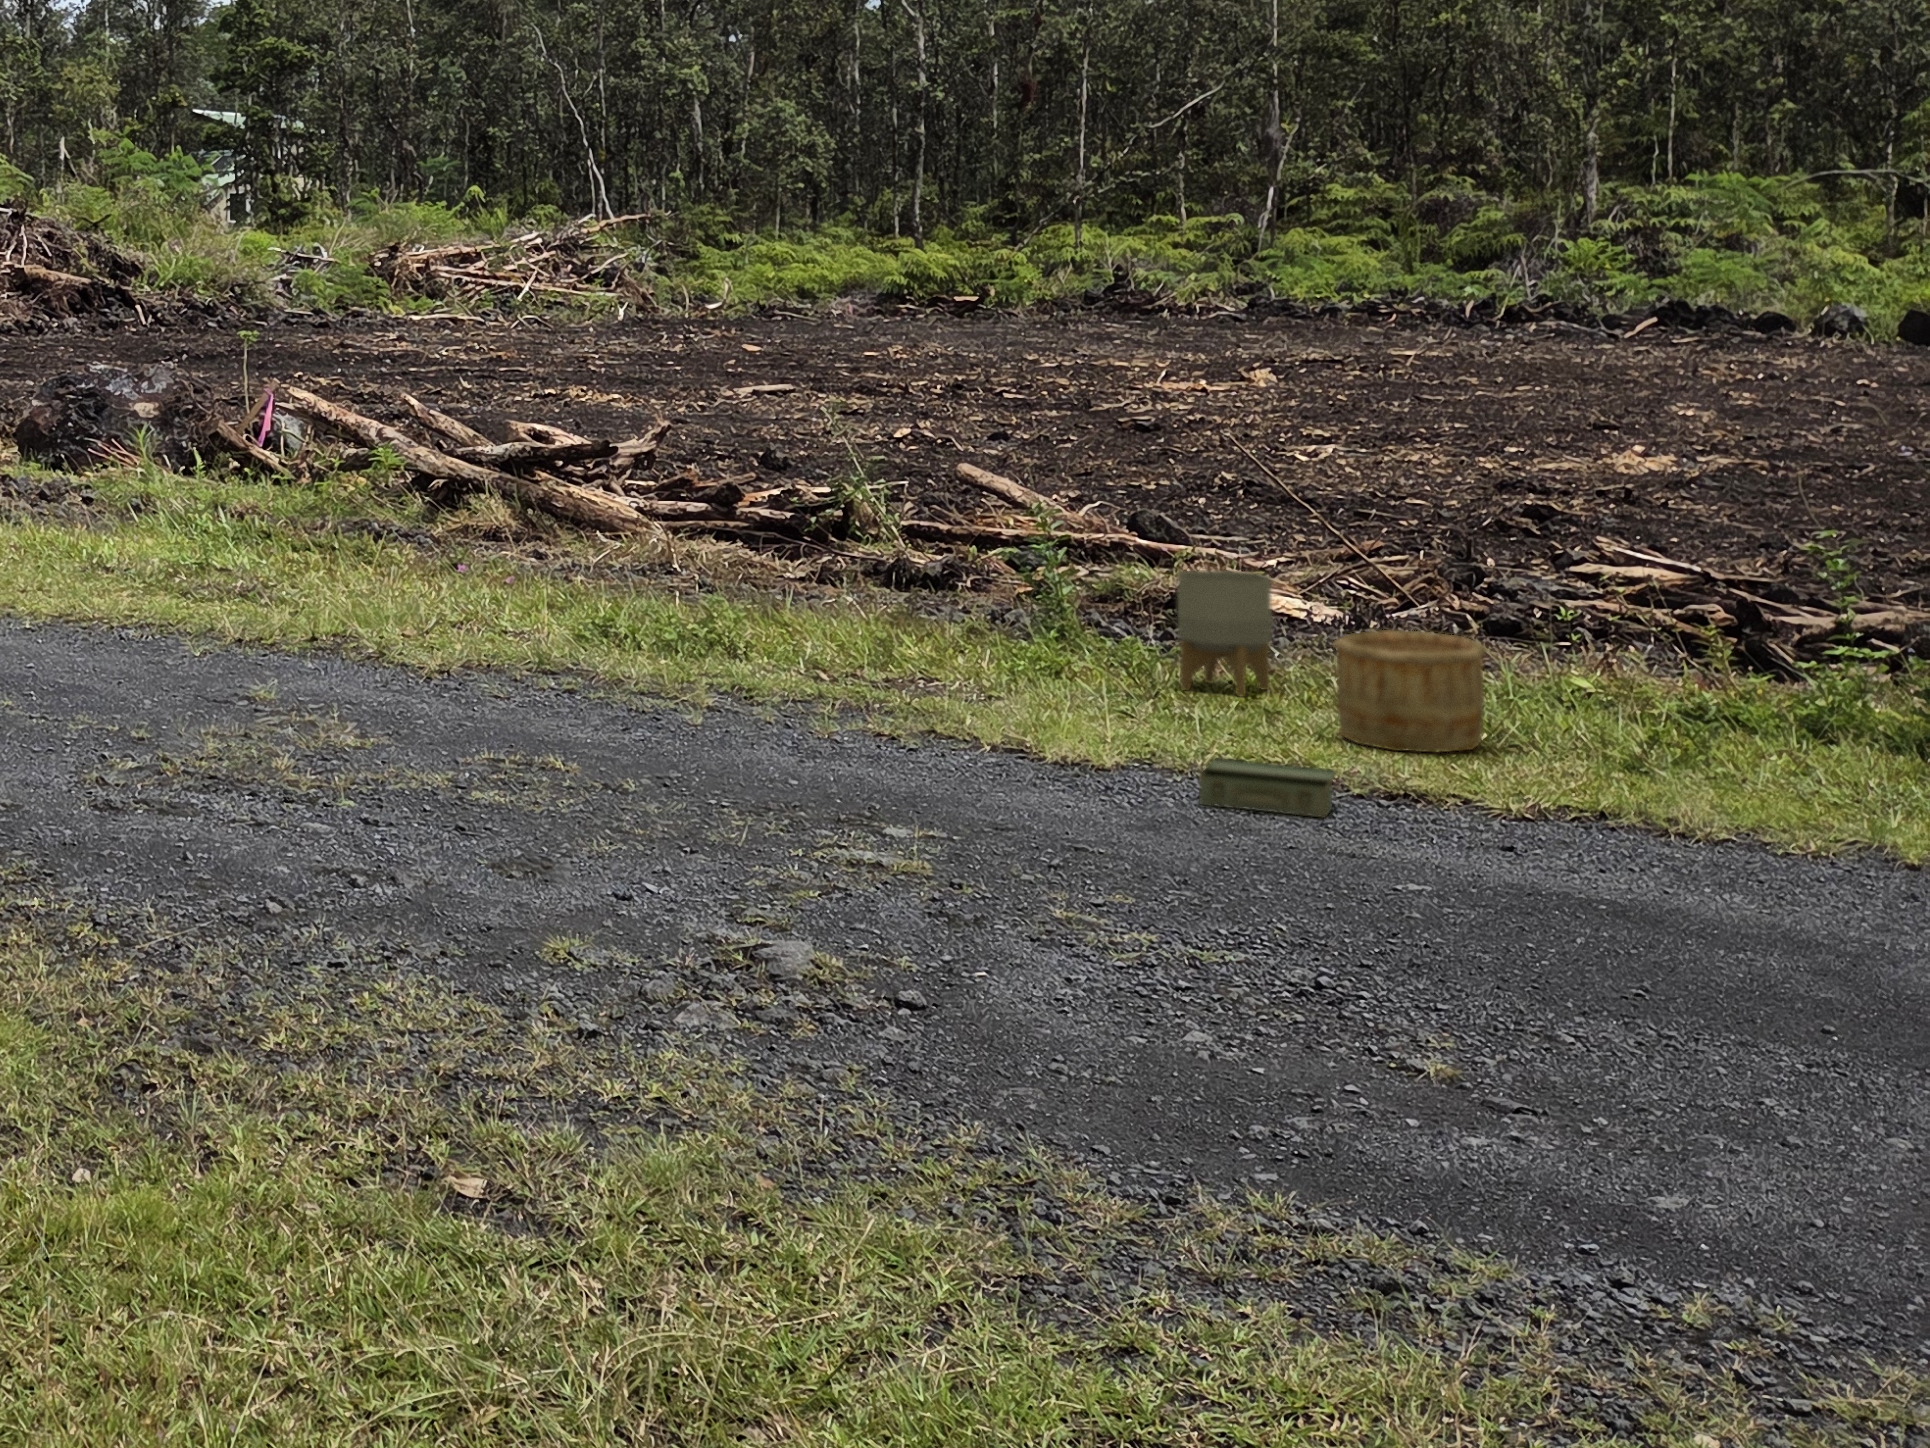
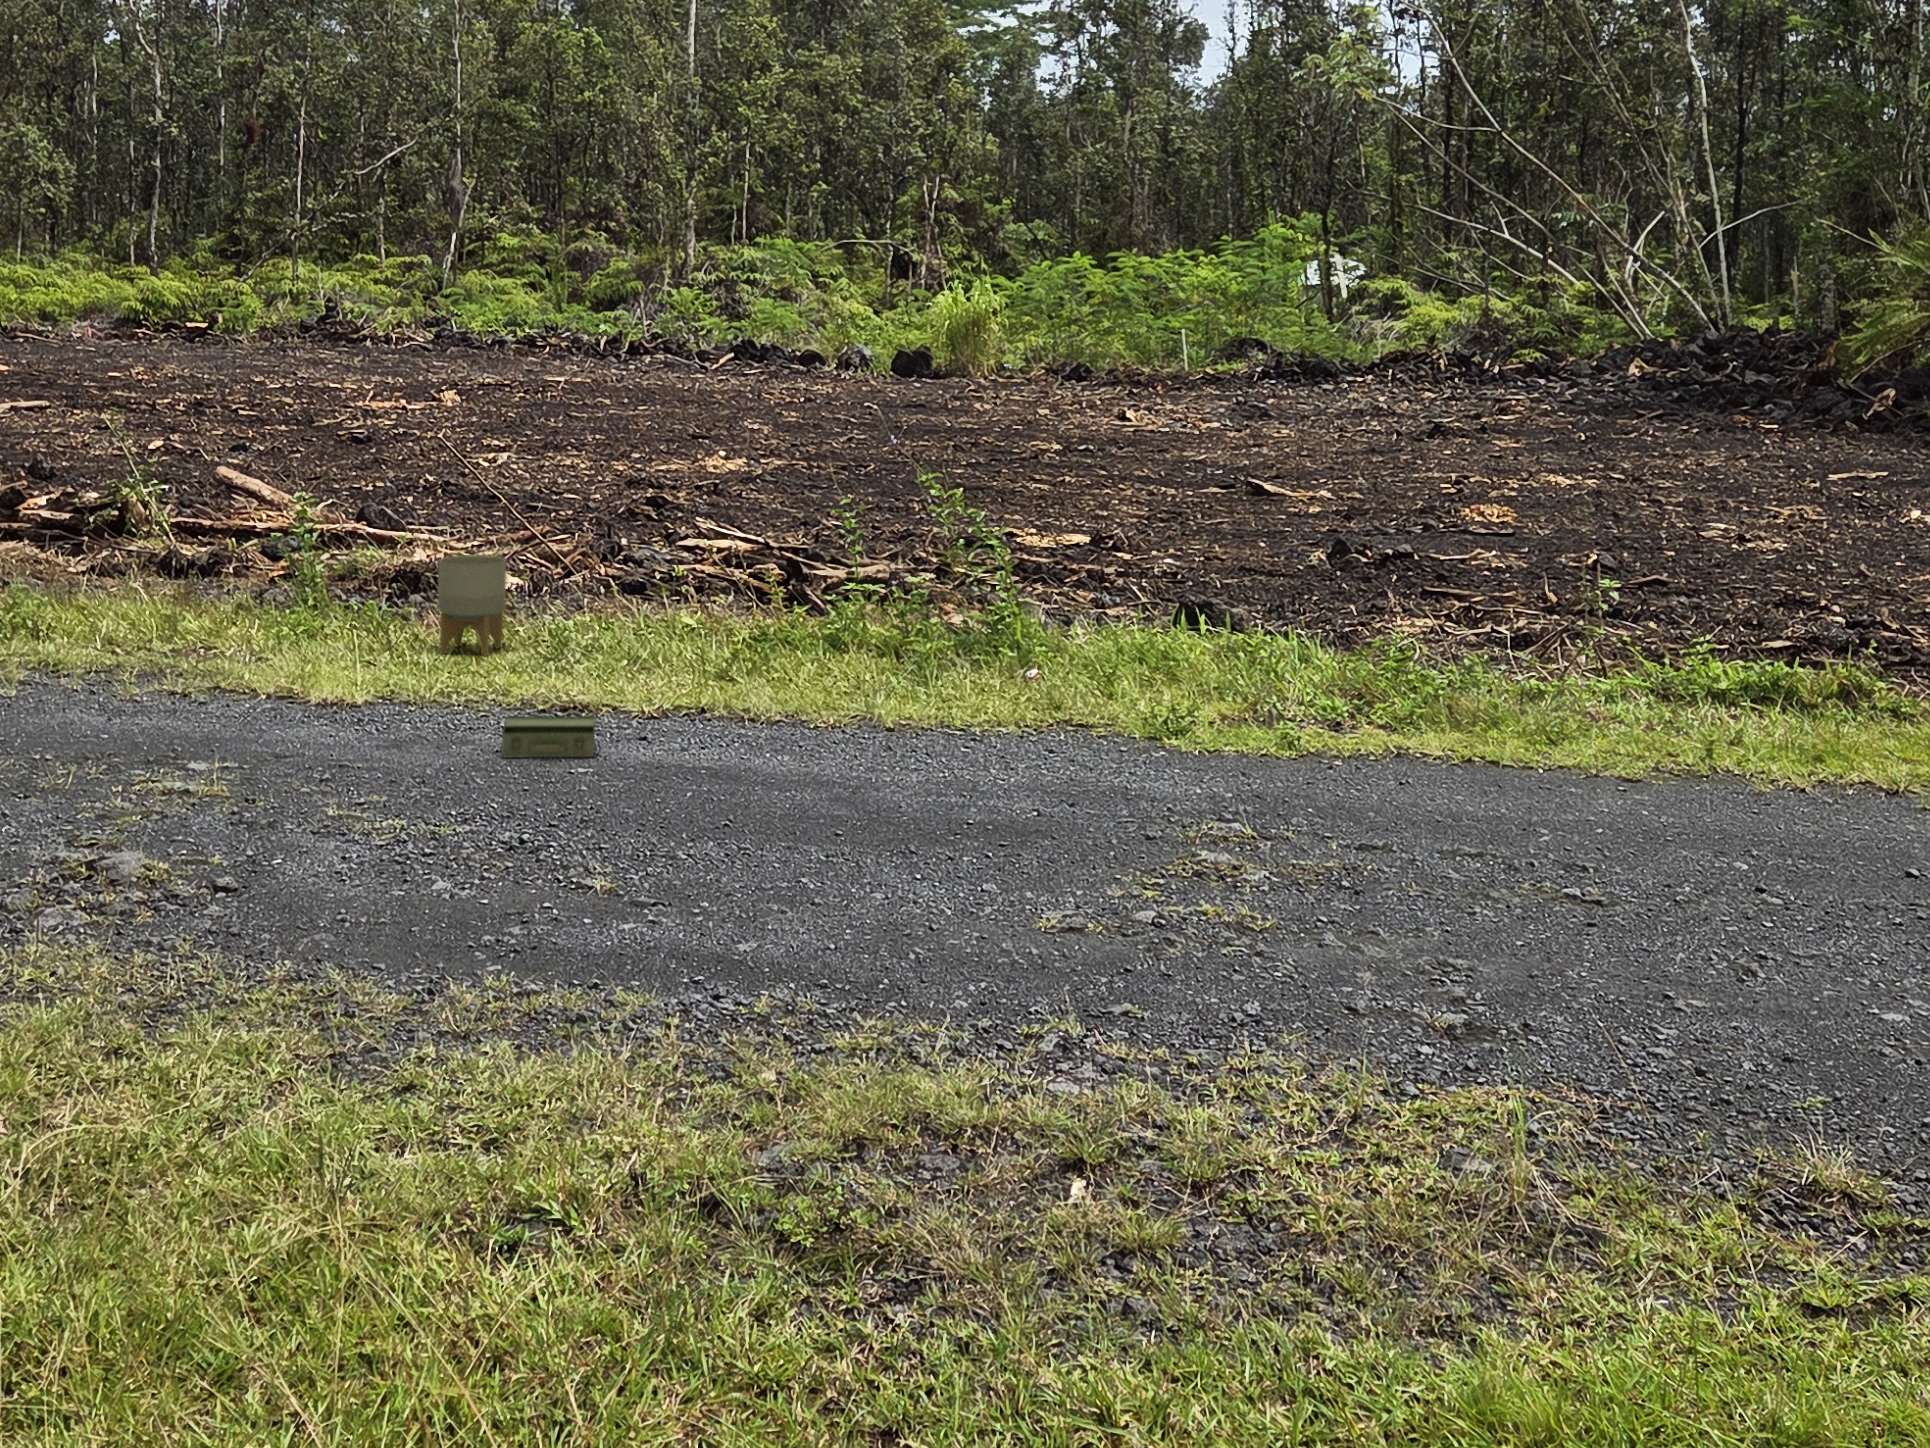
wooden bucket: present [1333,630,1487,752] -> none [565,597,667,692]

